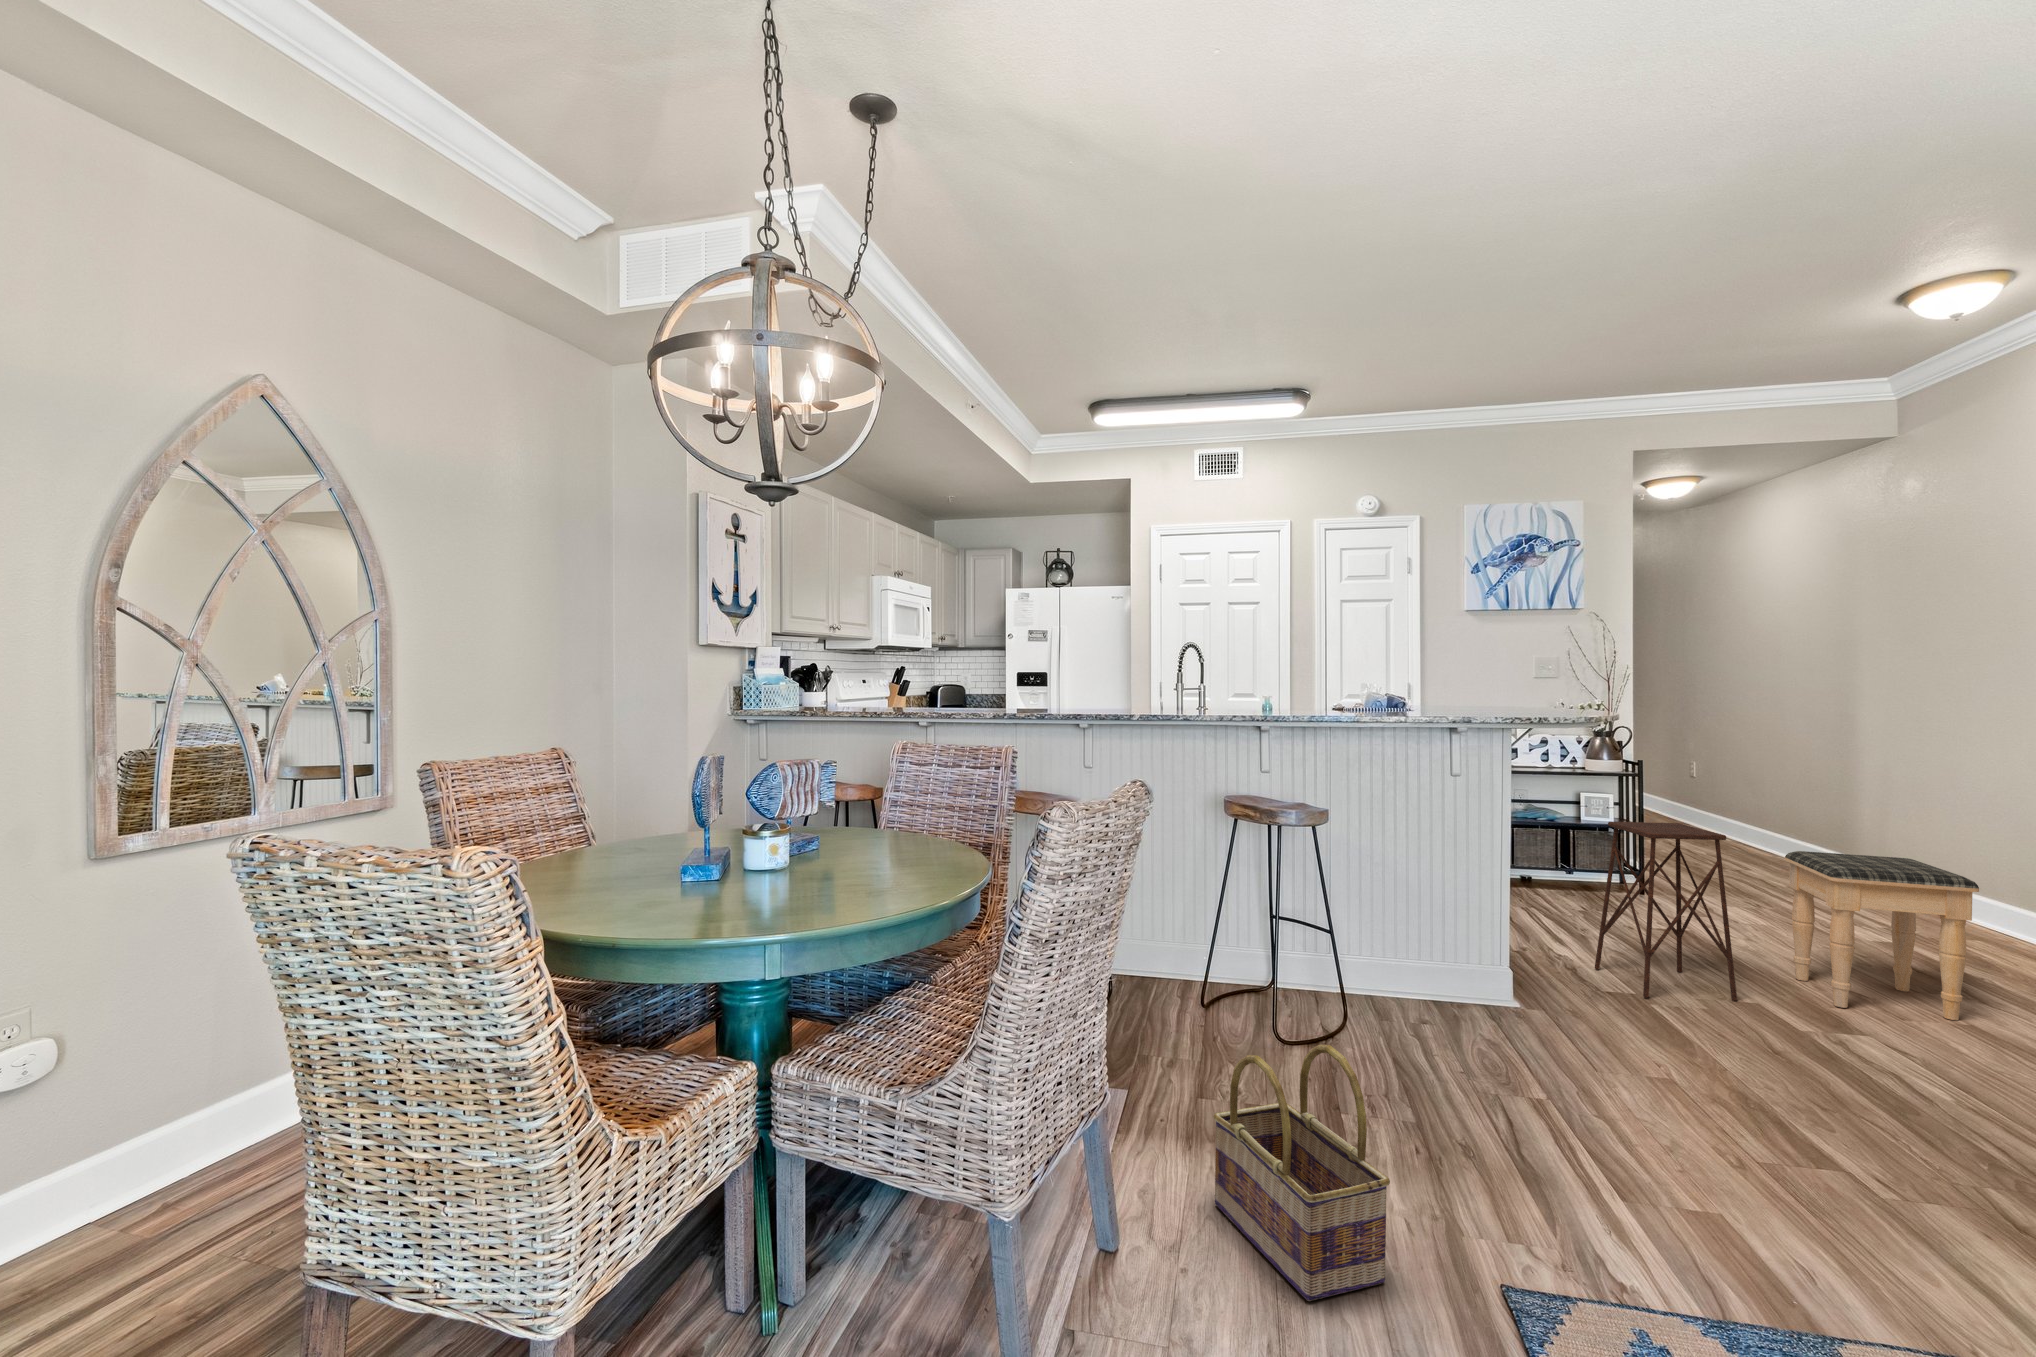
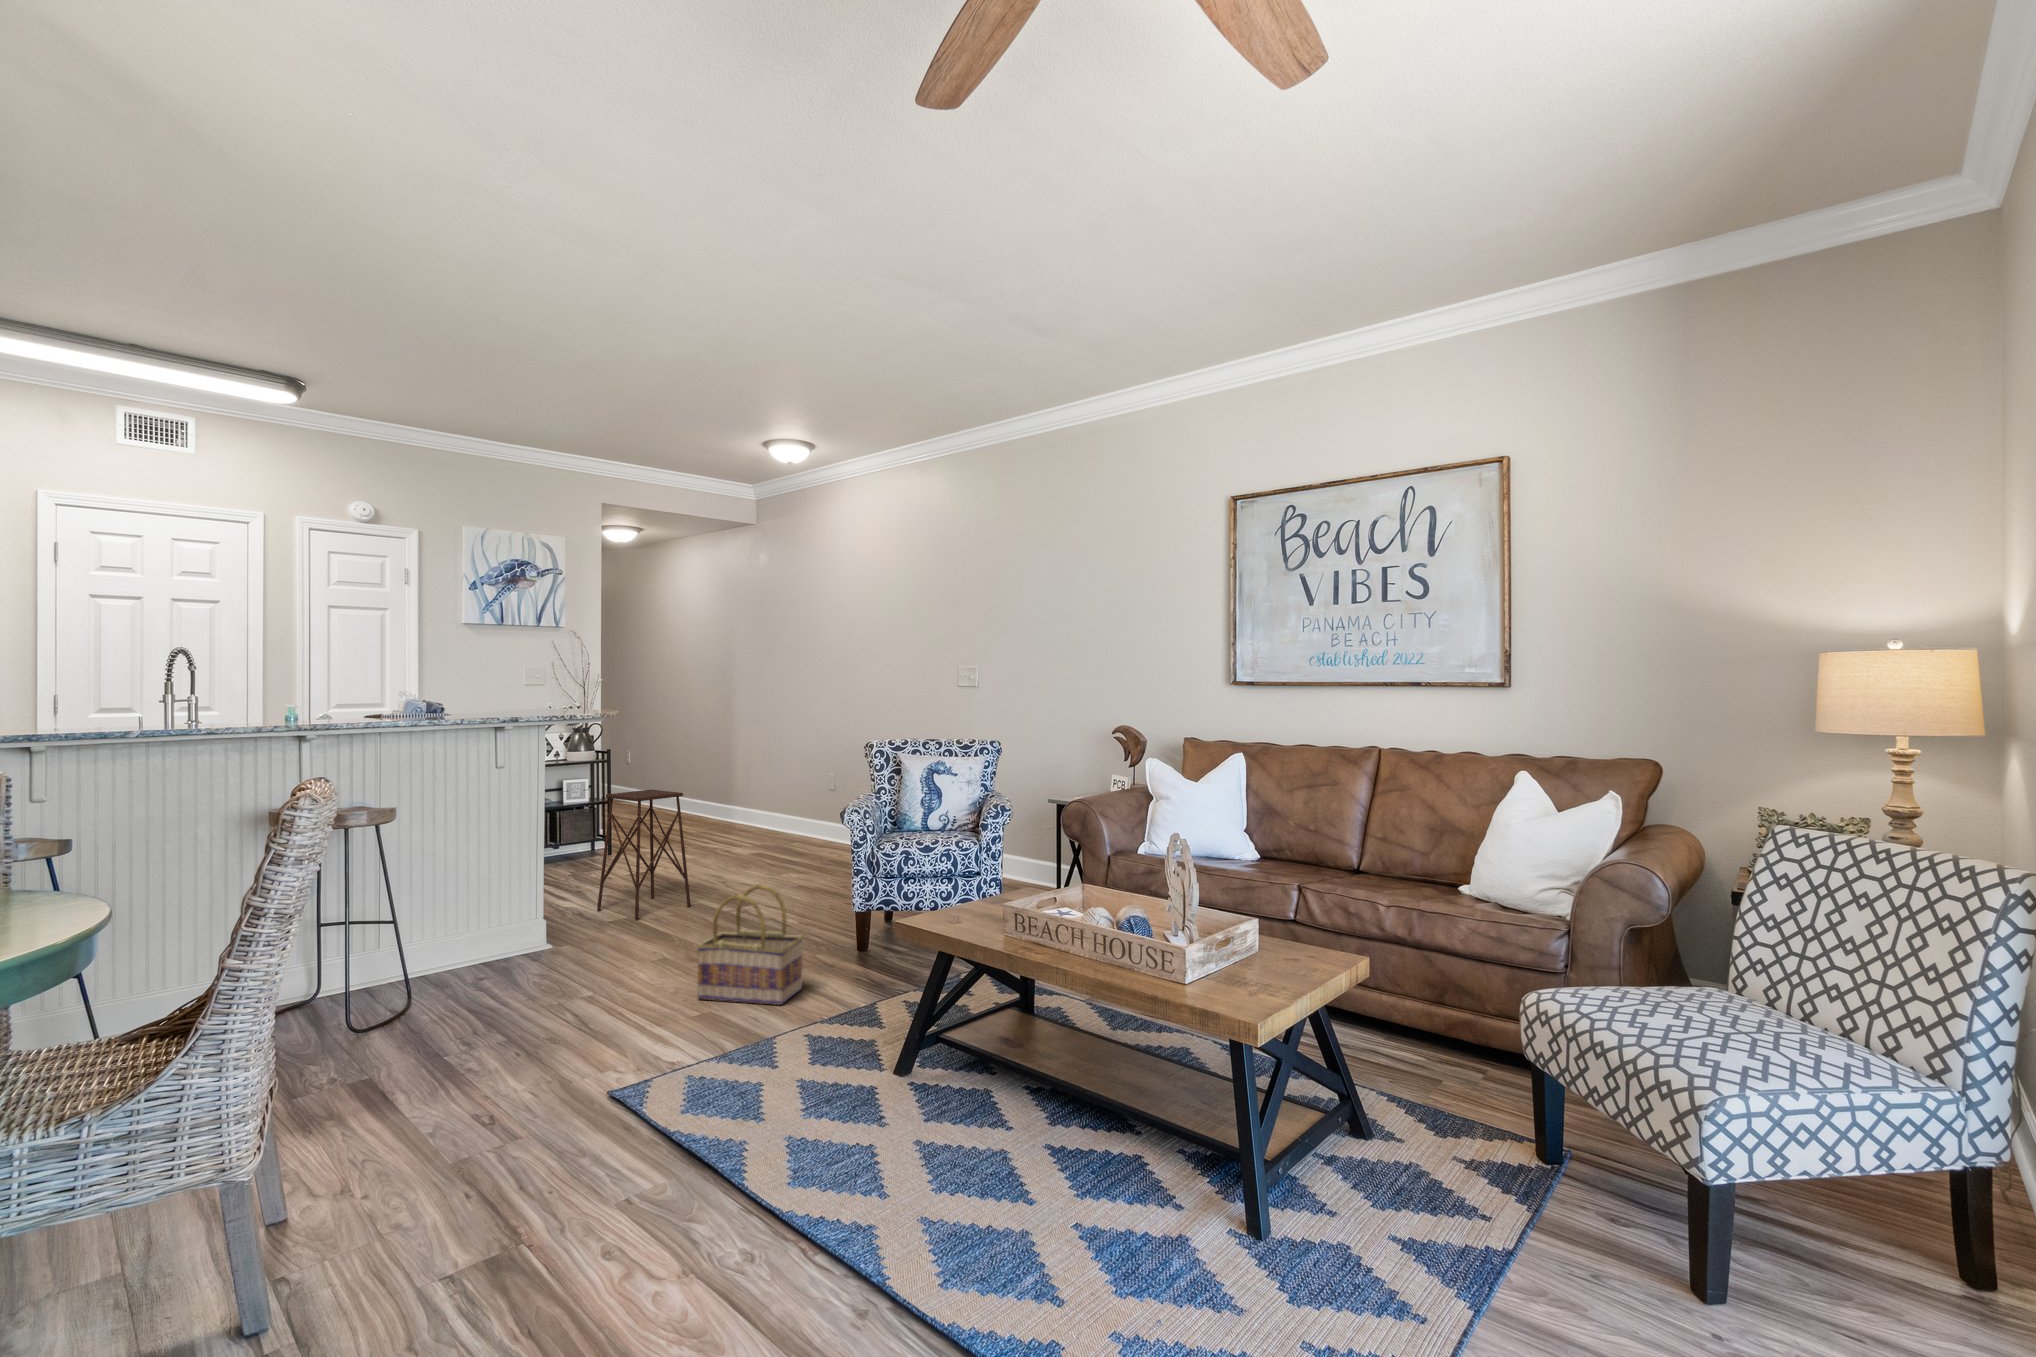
footstool: present [1785,851,1979,1020] -> none [712,795,807,895]
basket: present [1213,1045,1390,1301] -> present [697,885,804,1005]

